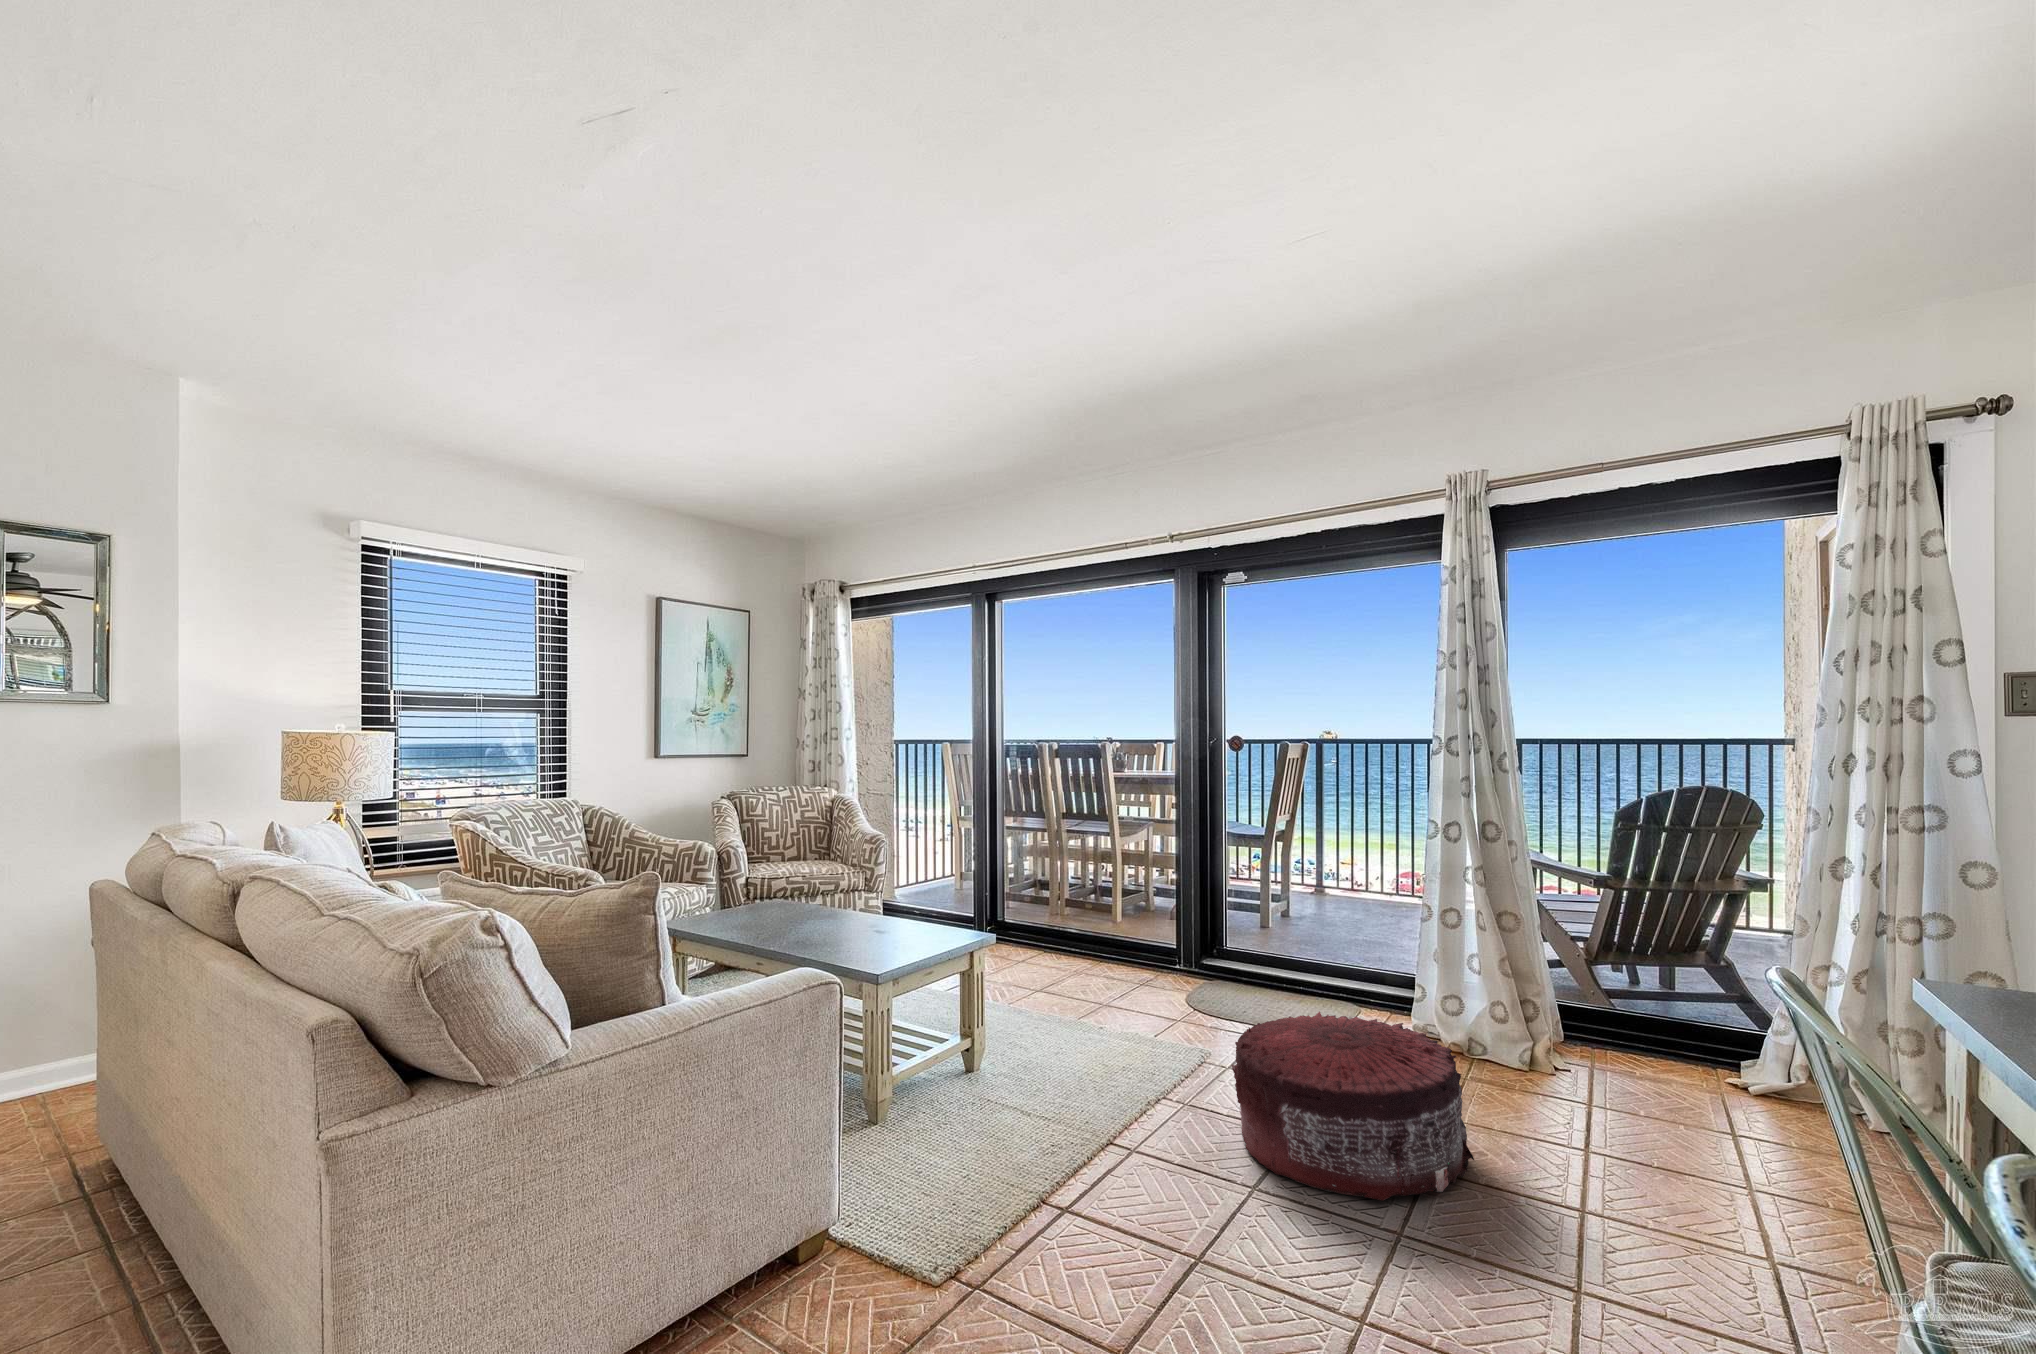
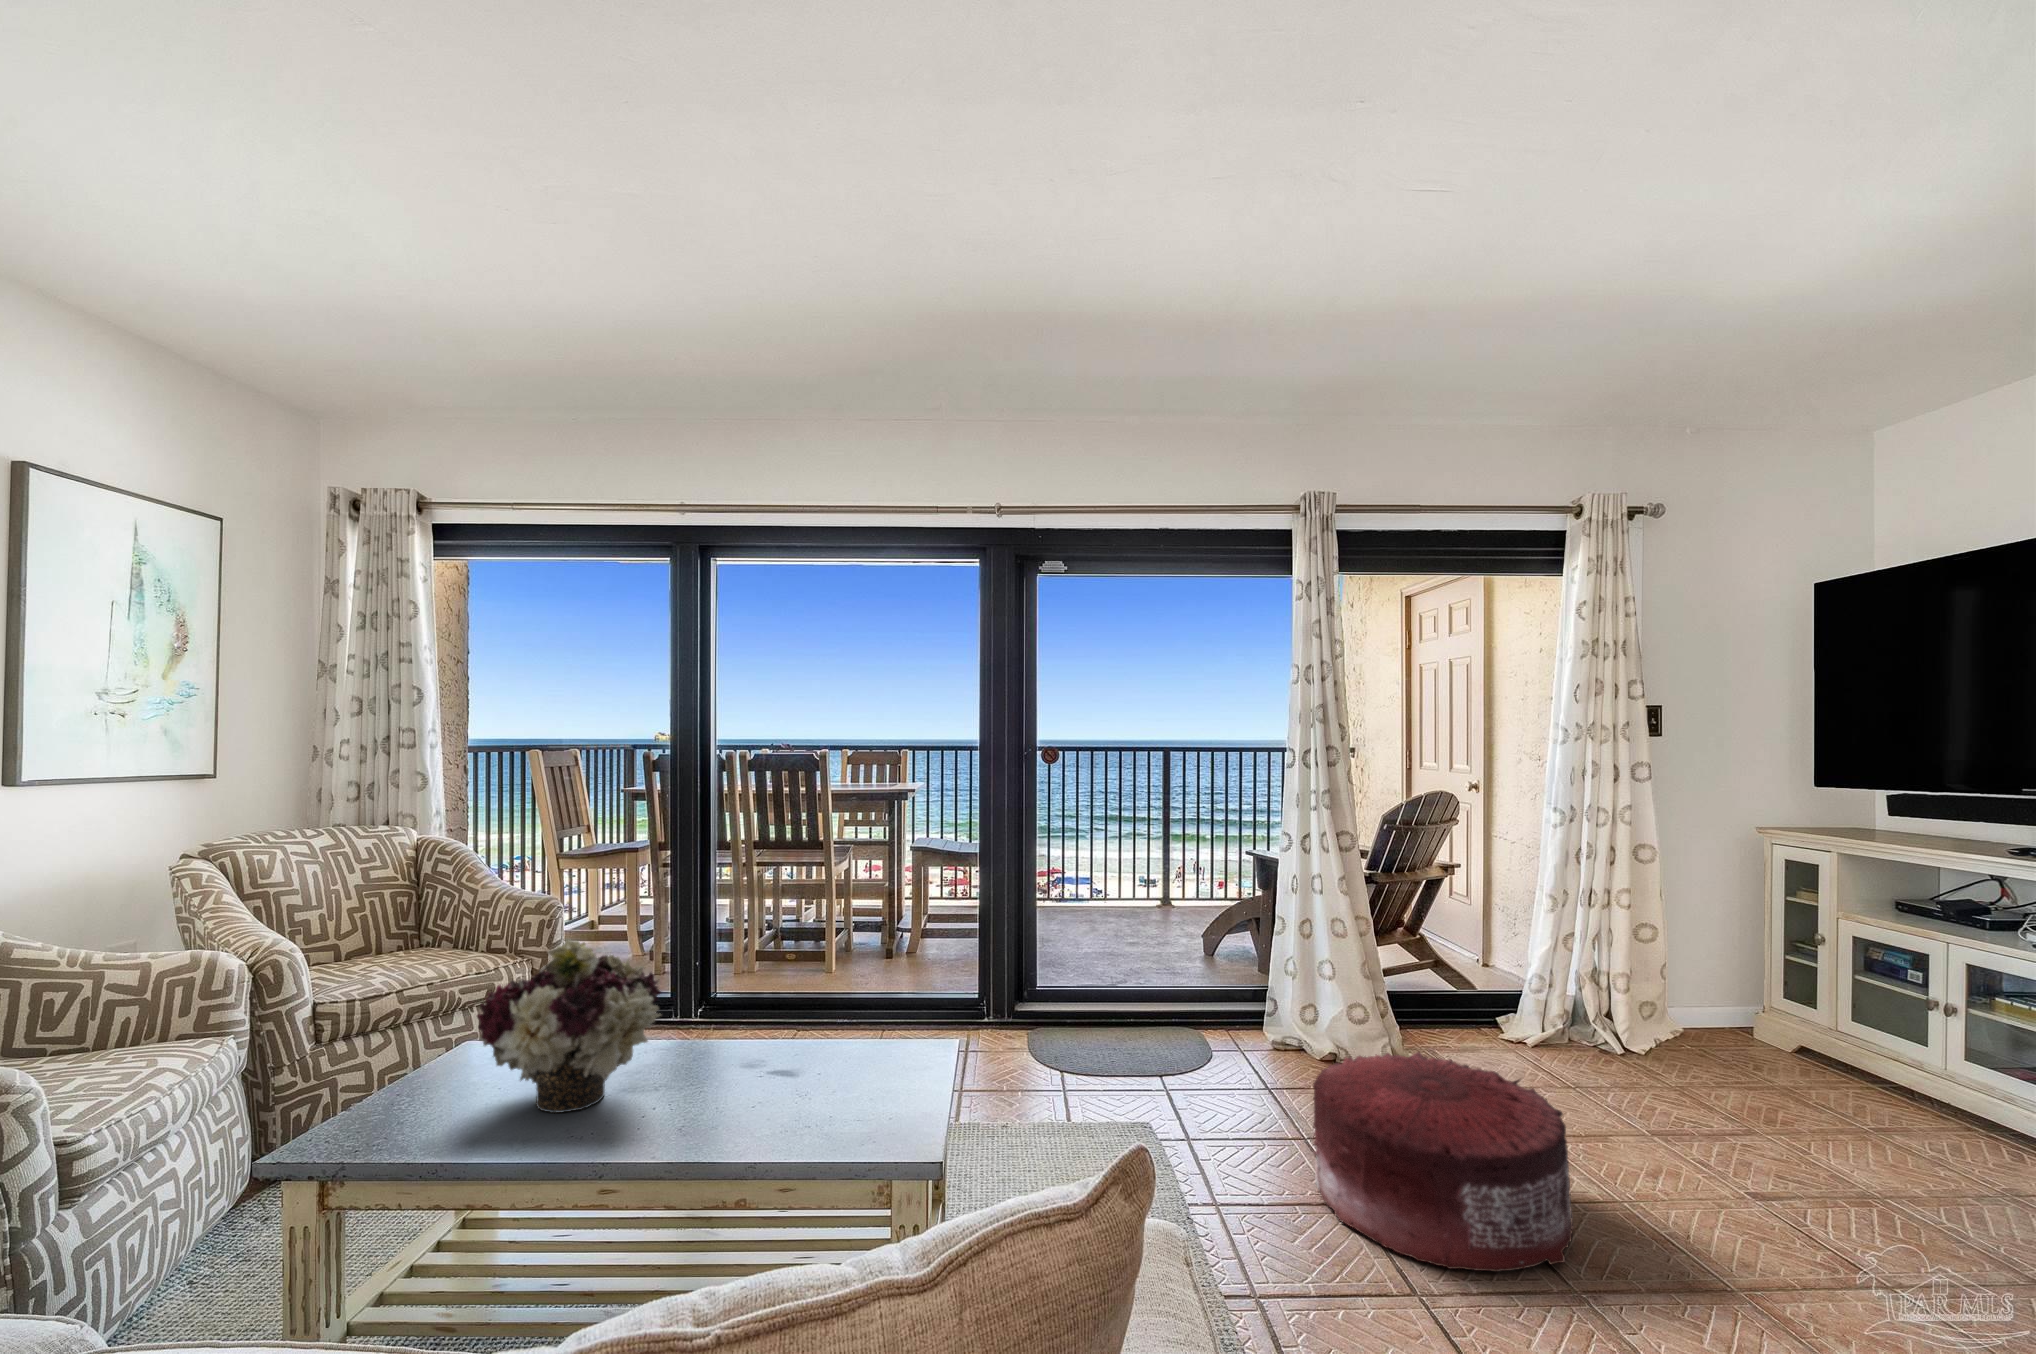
flower arrangement: none [718,836,807,926] -> present [477,939,661,1113]

